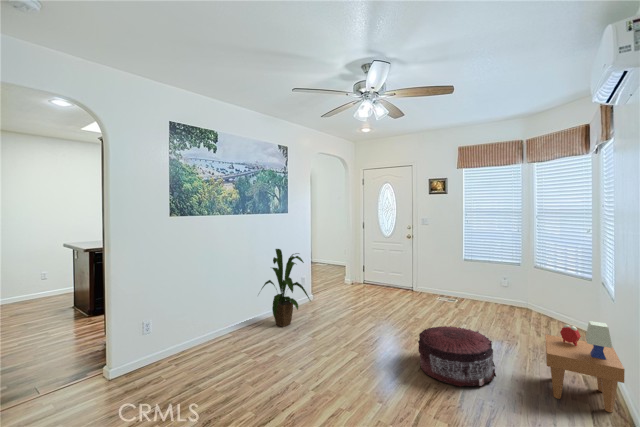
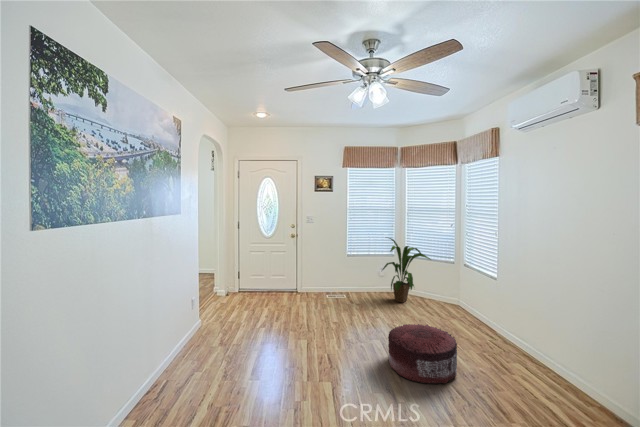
house plant: present [262,249,309,327] -> present [383,238,430,303]
side table: present [546,321,625,413] -> none [470,300,541,367]

